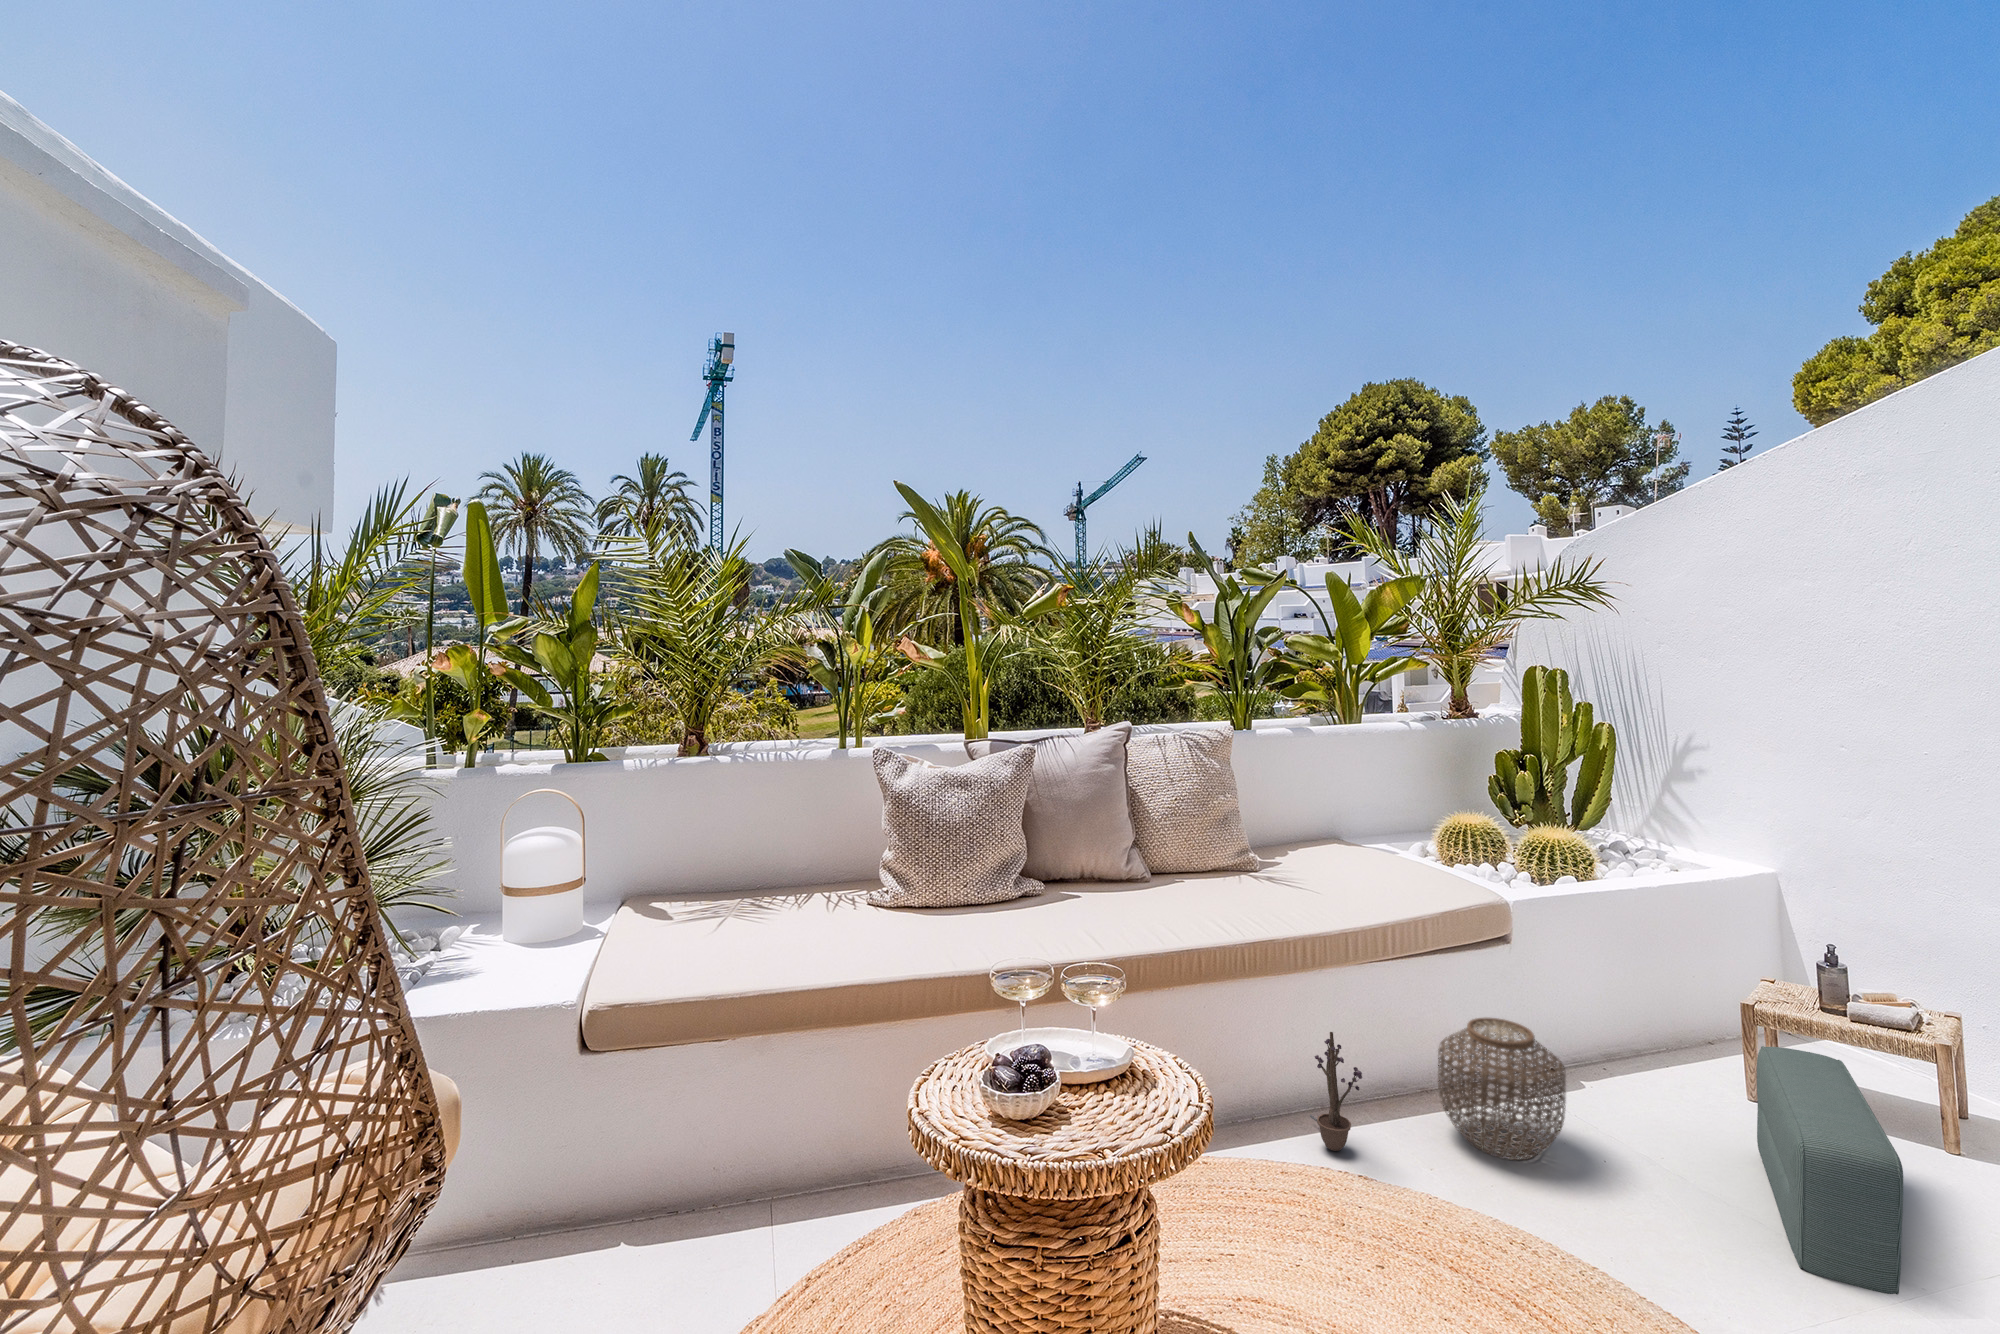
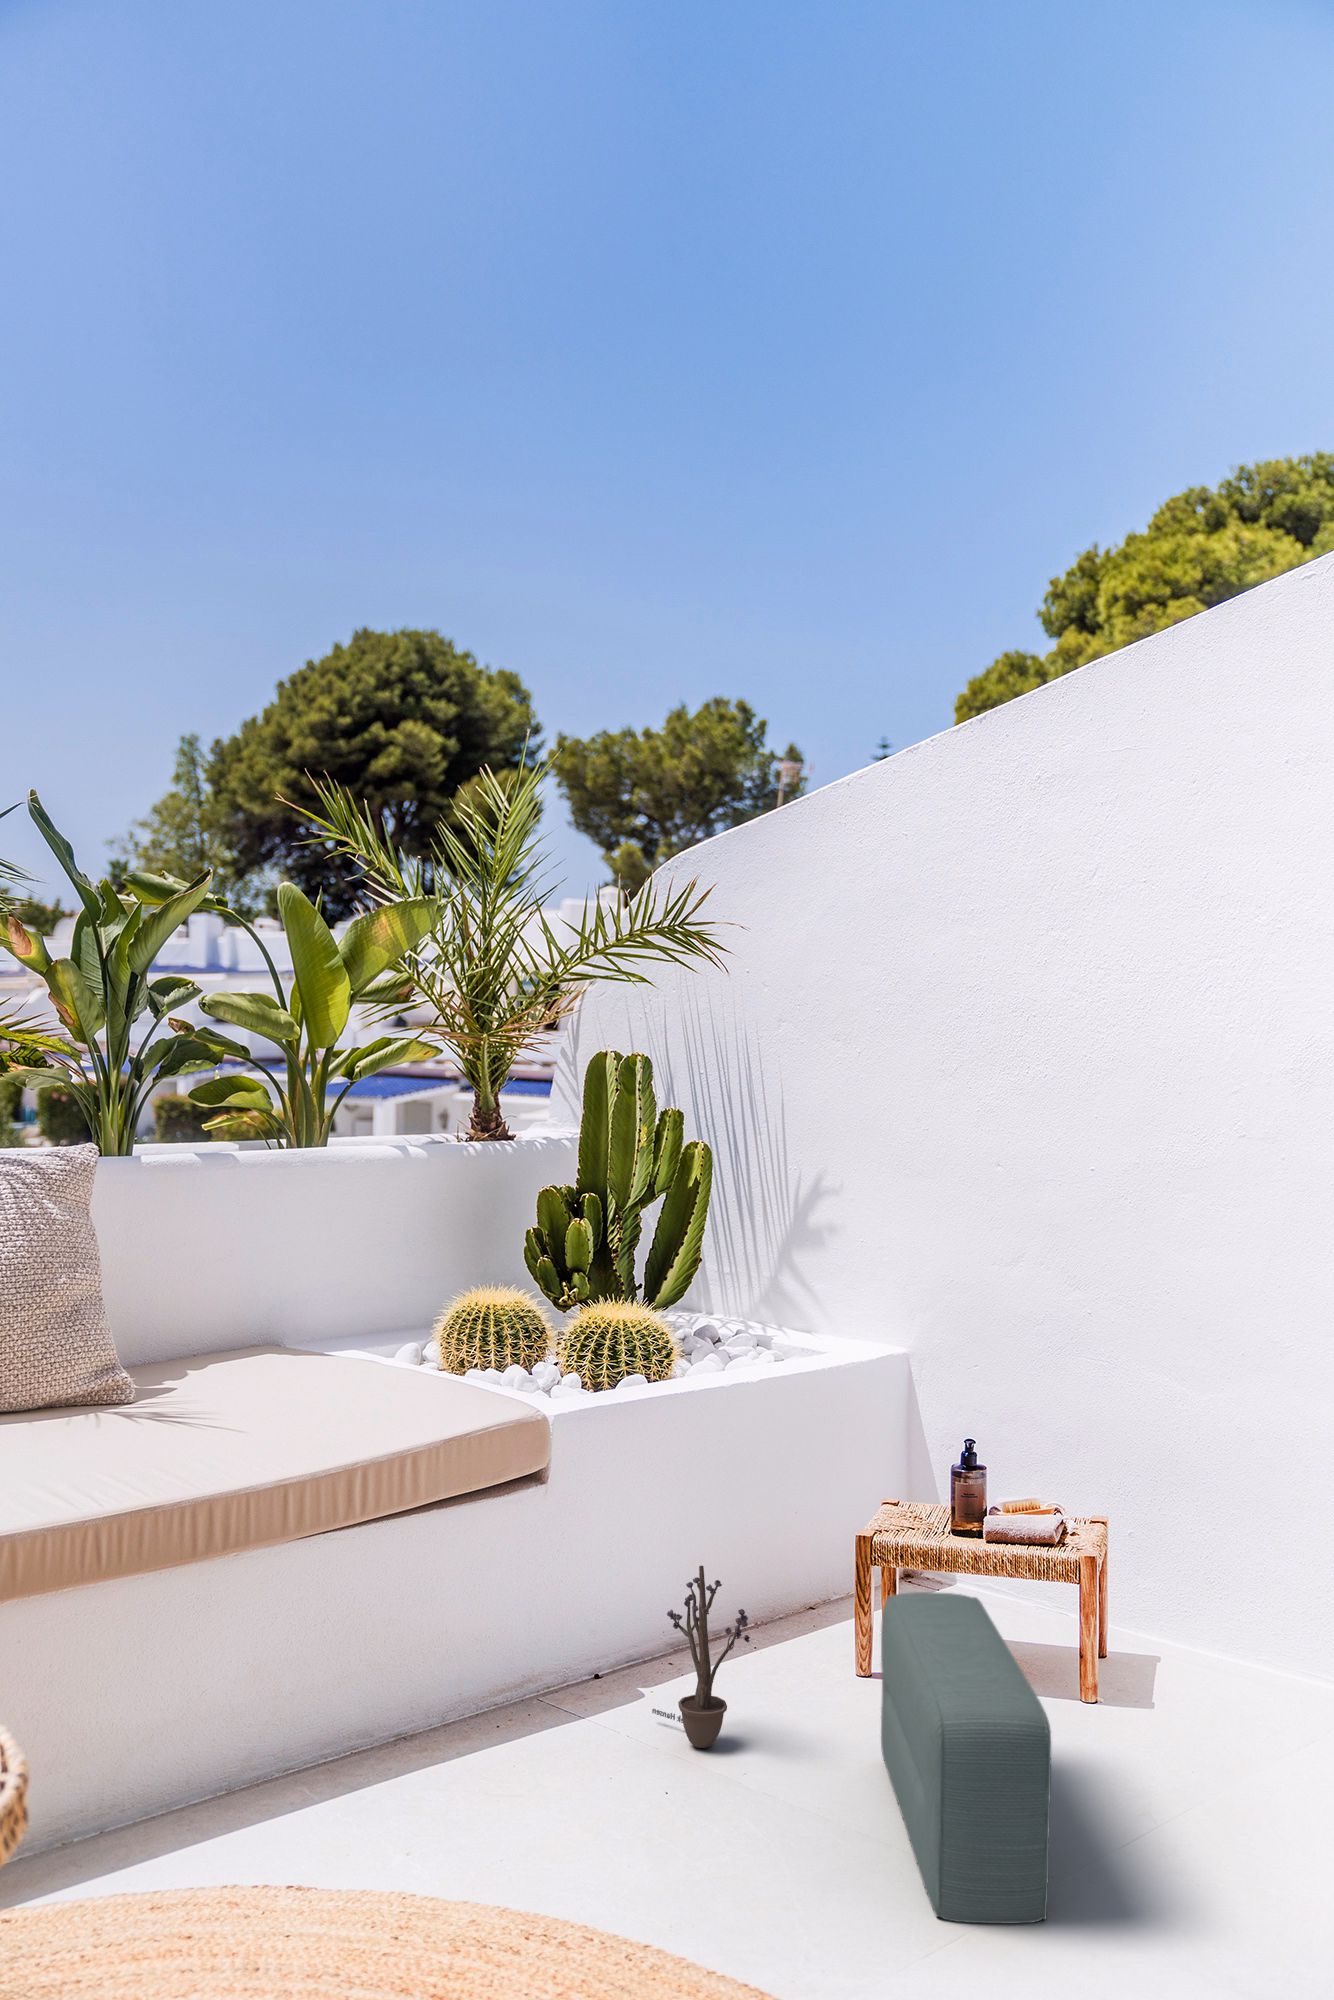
woven basket: present [1438,1018,1566,1160] -> none [439,1616,635,1862]
decorative plant: present [1310,1032,1362,1151] -> present [652,1566,750,1748]

